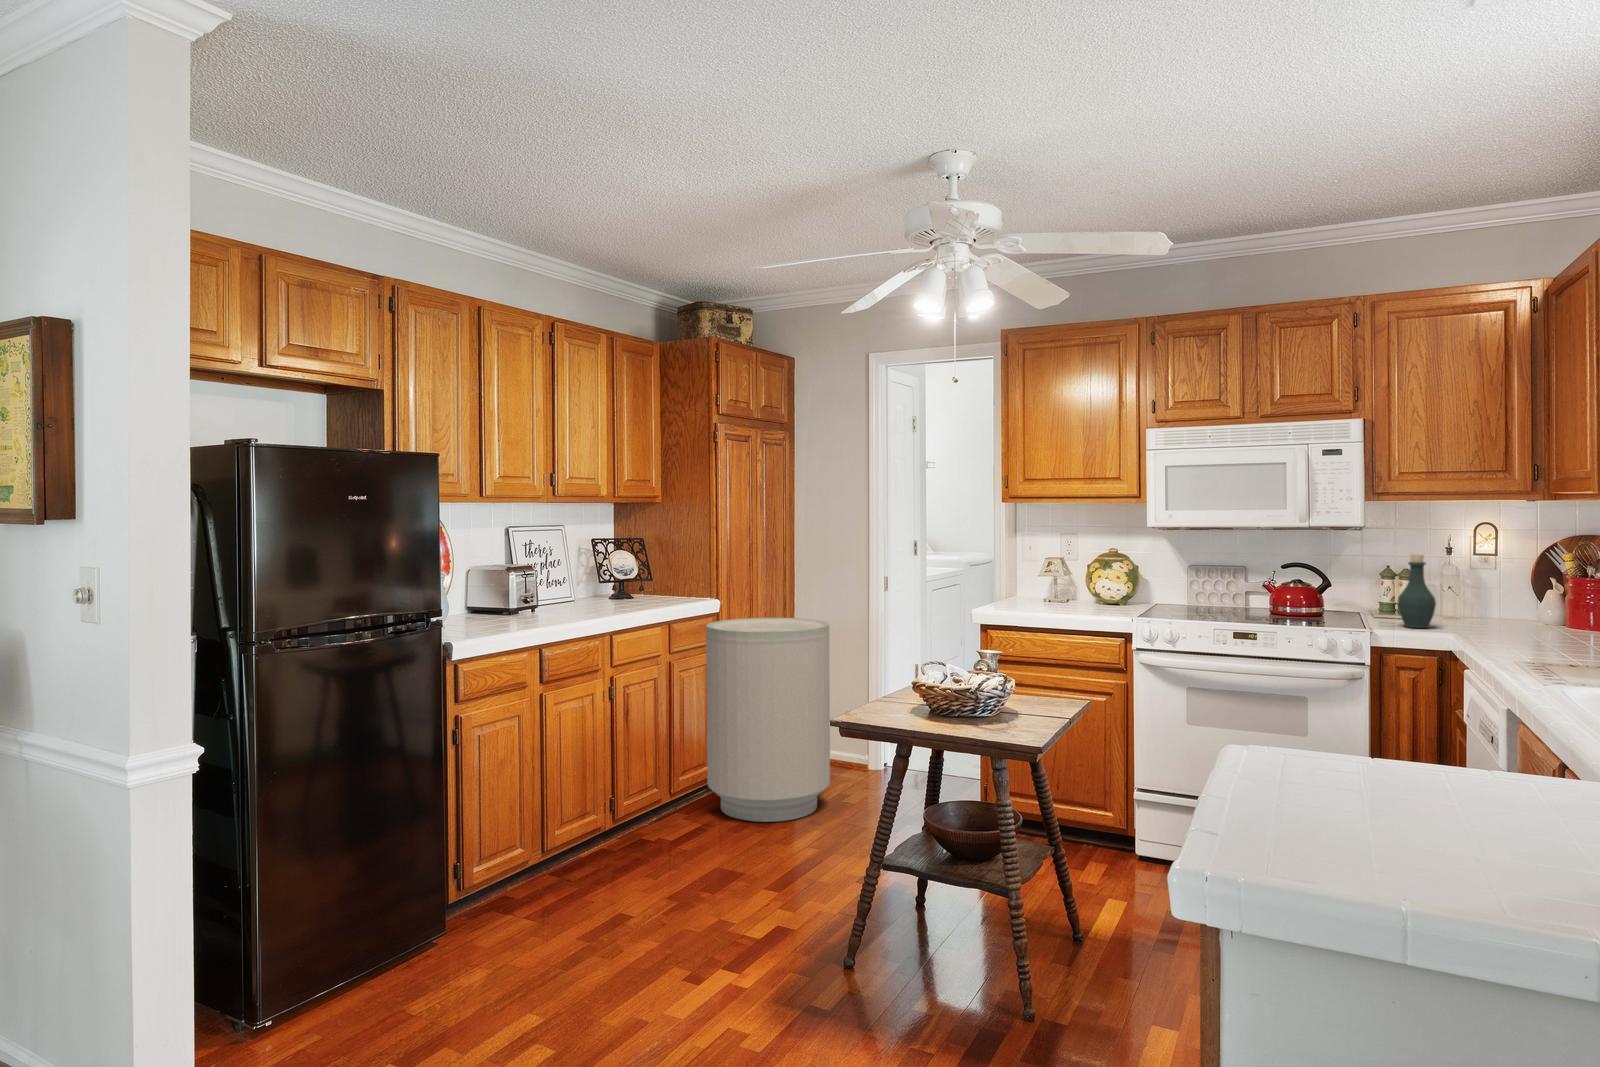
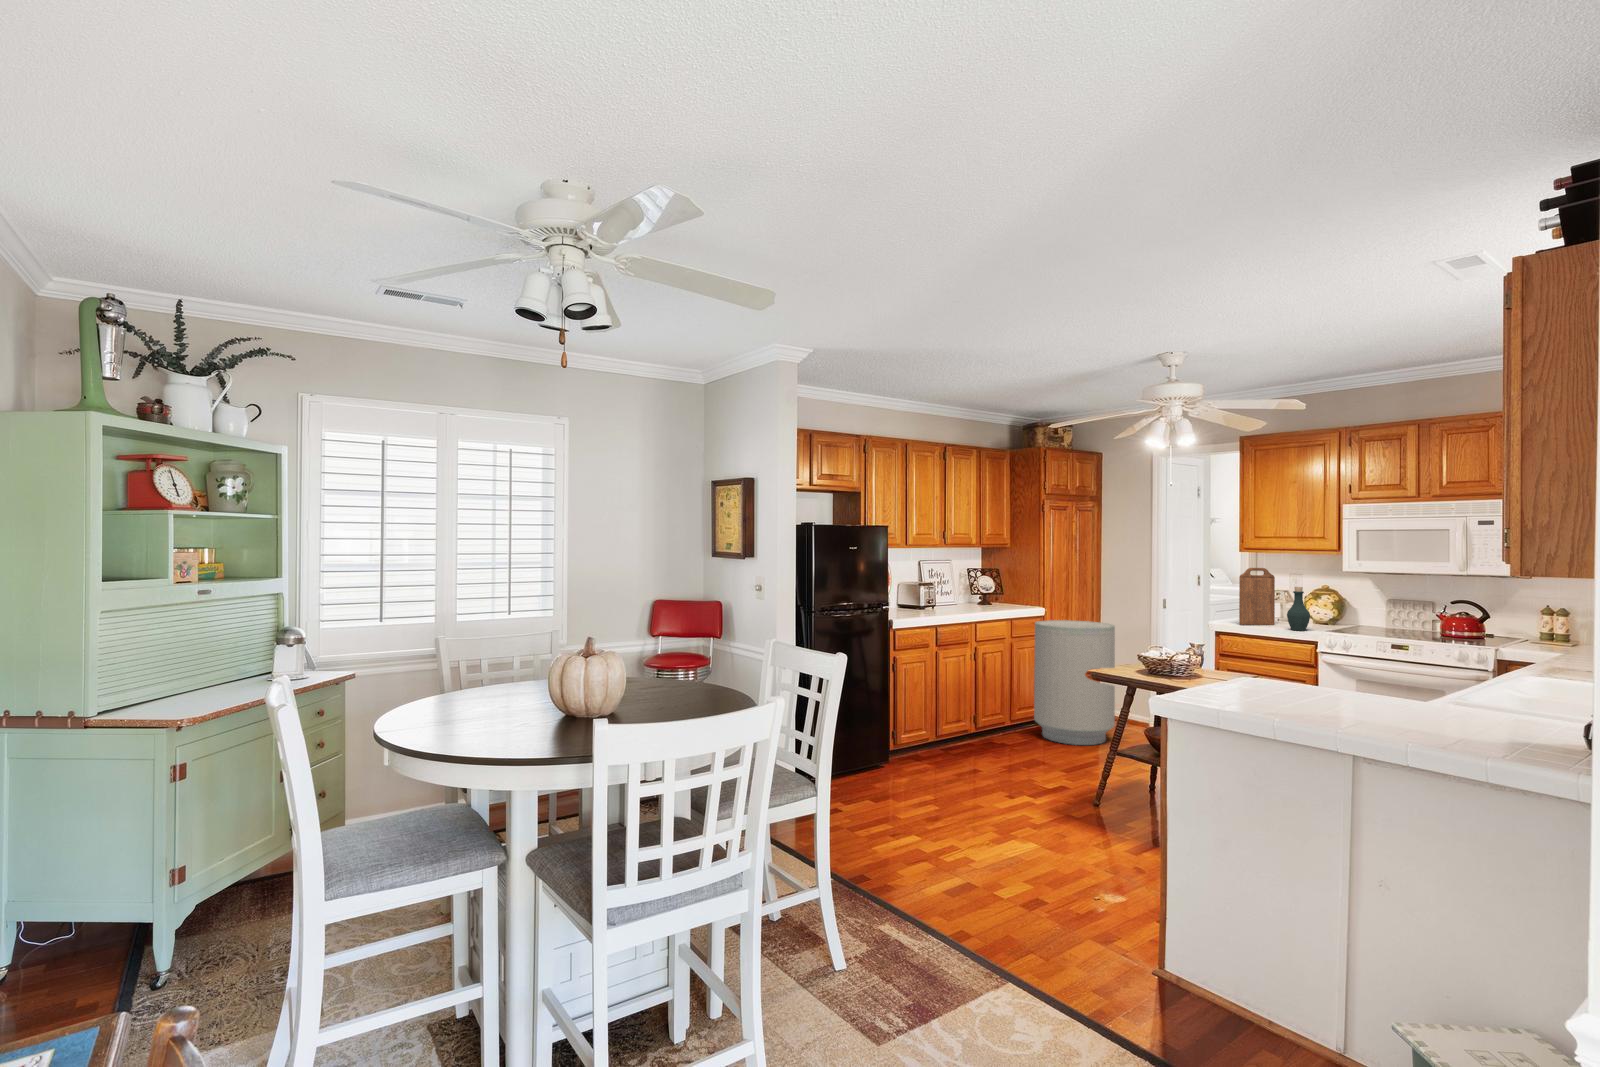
cutting board: none [1013,525,1057,613] -> present [1239,568,1275,625]
bottle: present [1398,554,1436,628] -> present [1287,587,1310,631]

